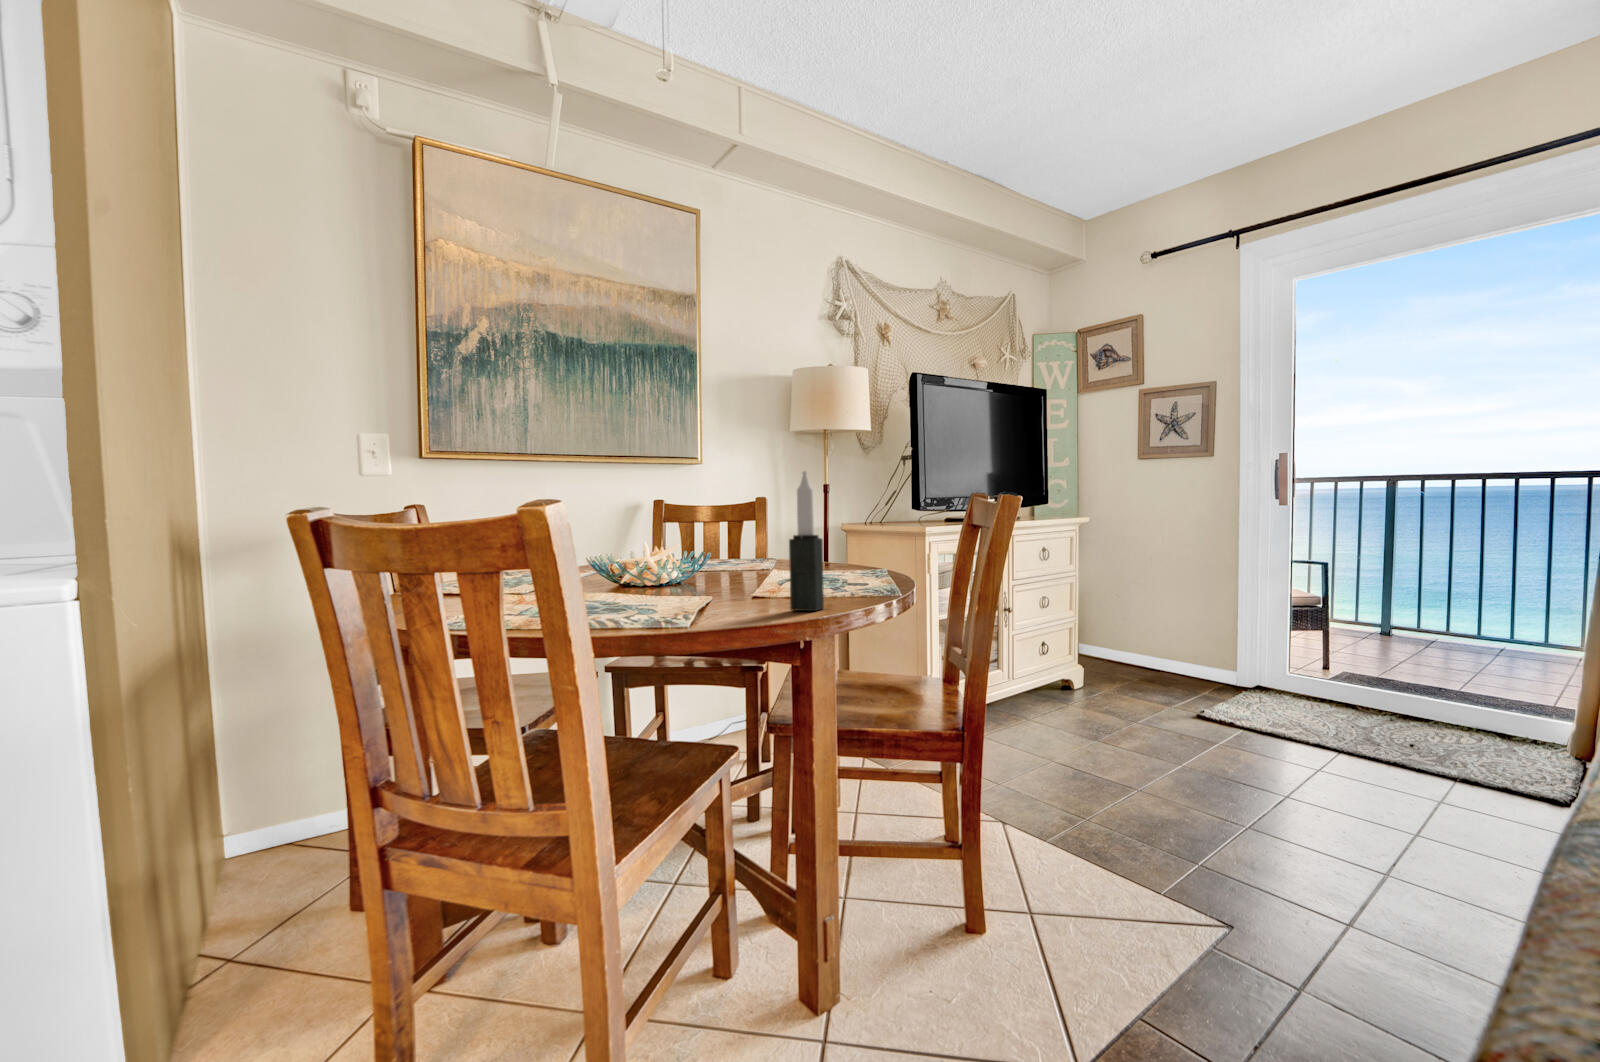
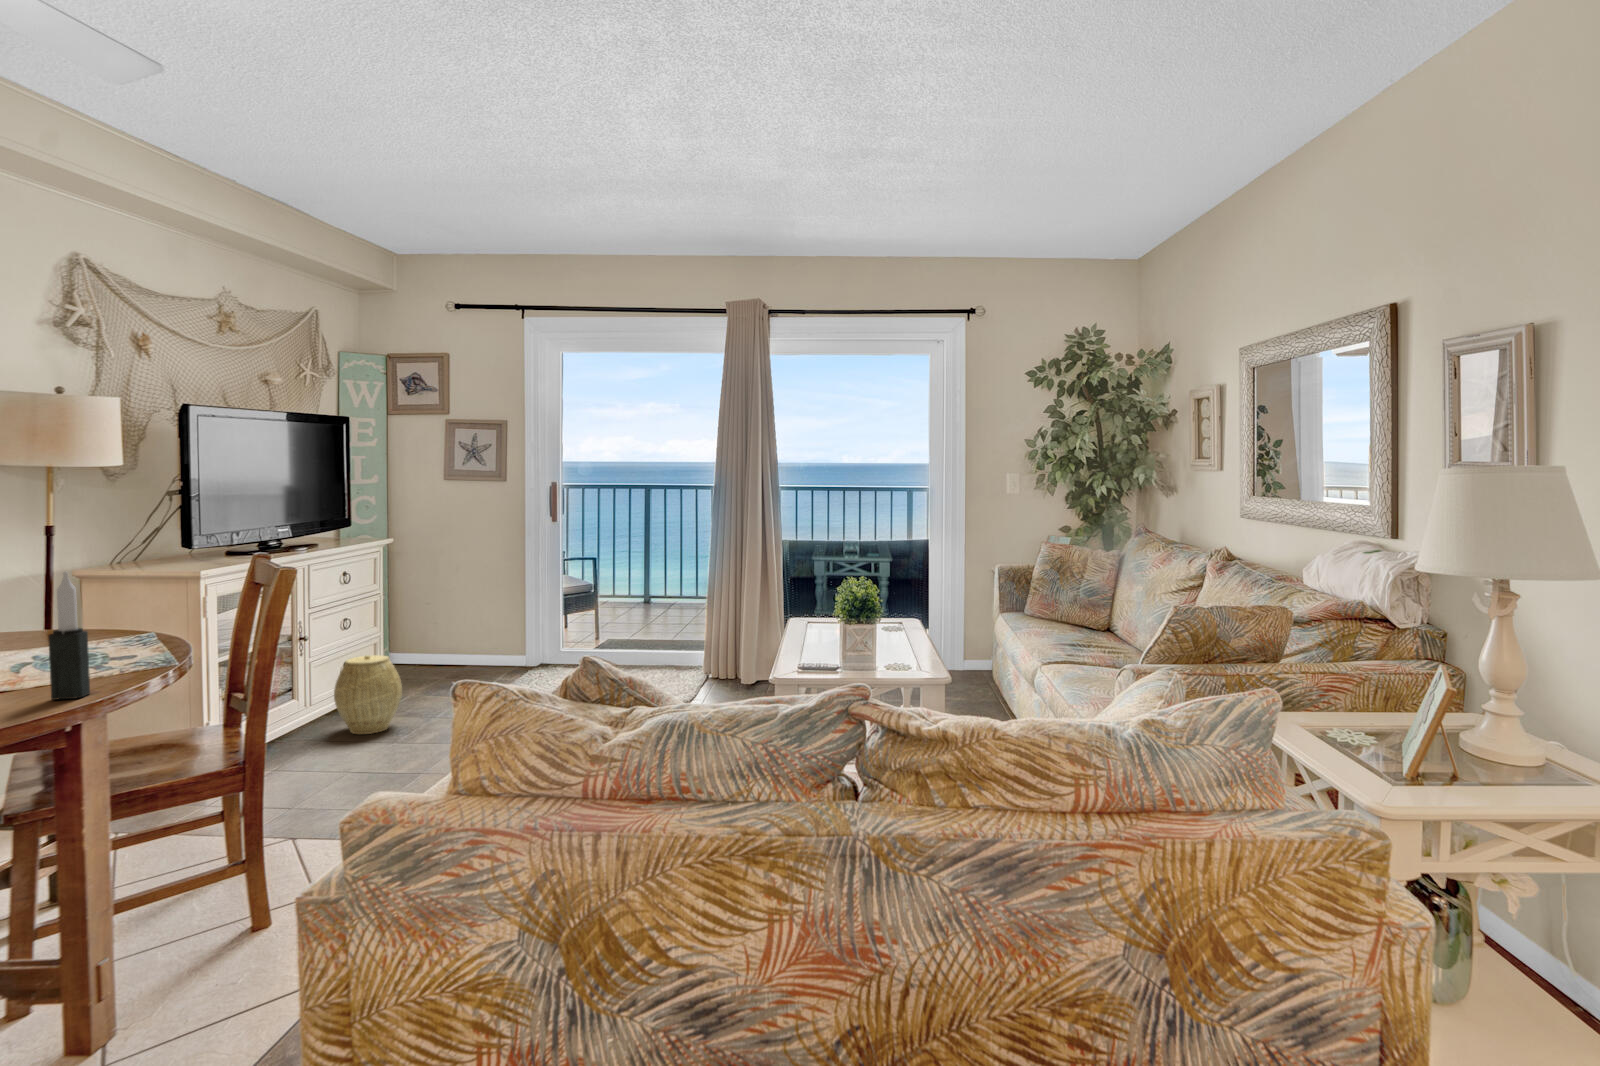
woven basket: none [1034,633,1103,718] -> present [334,655,402,734]

